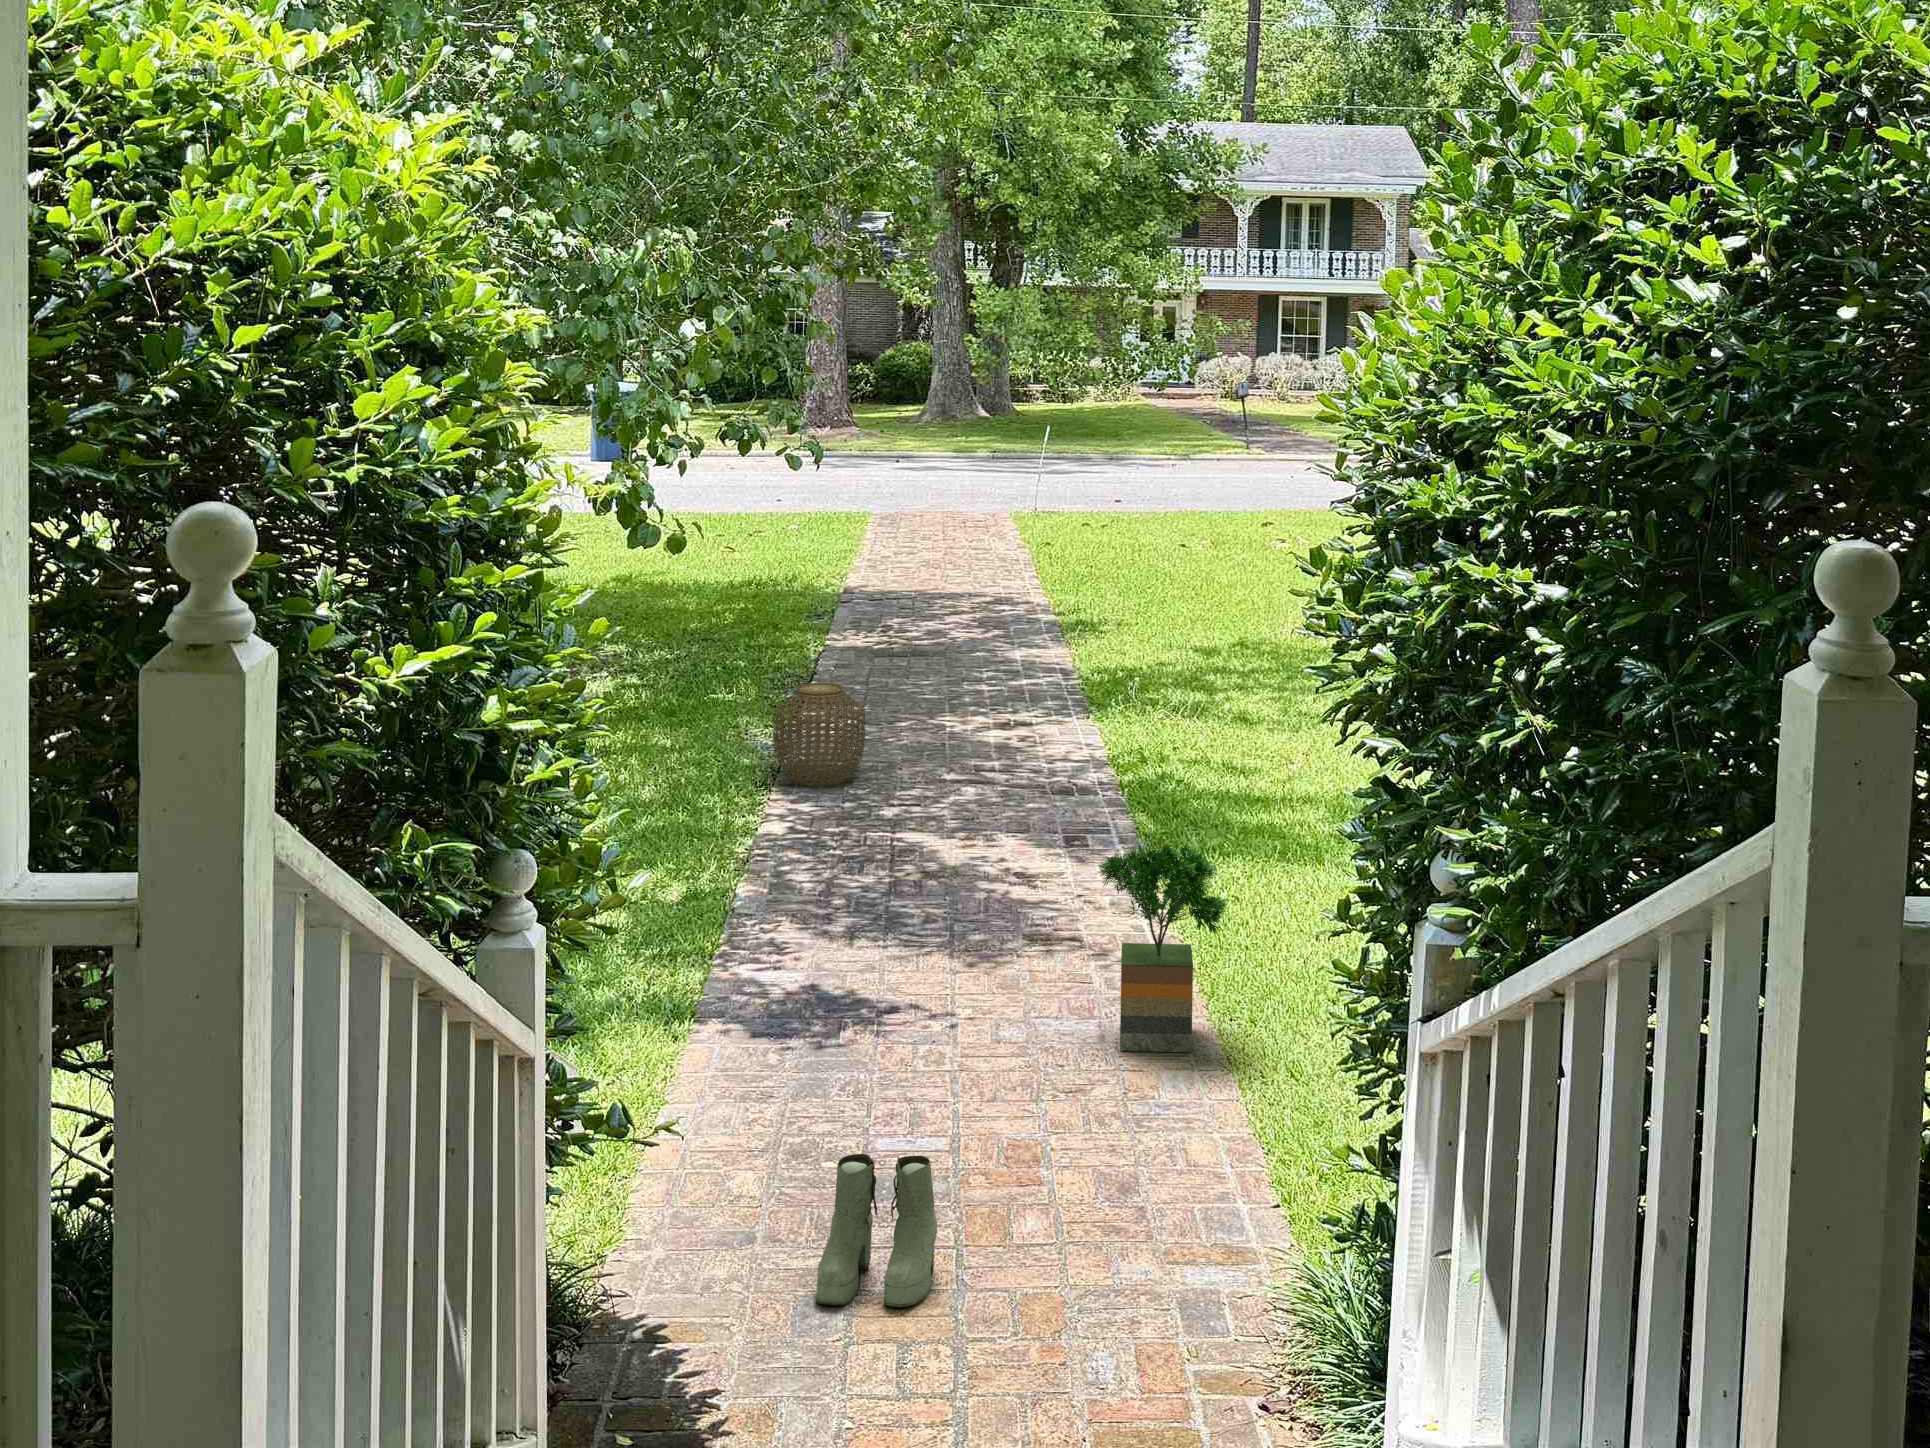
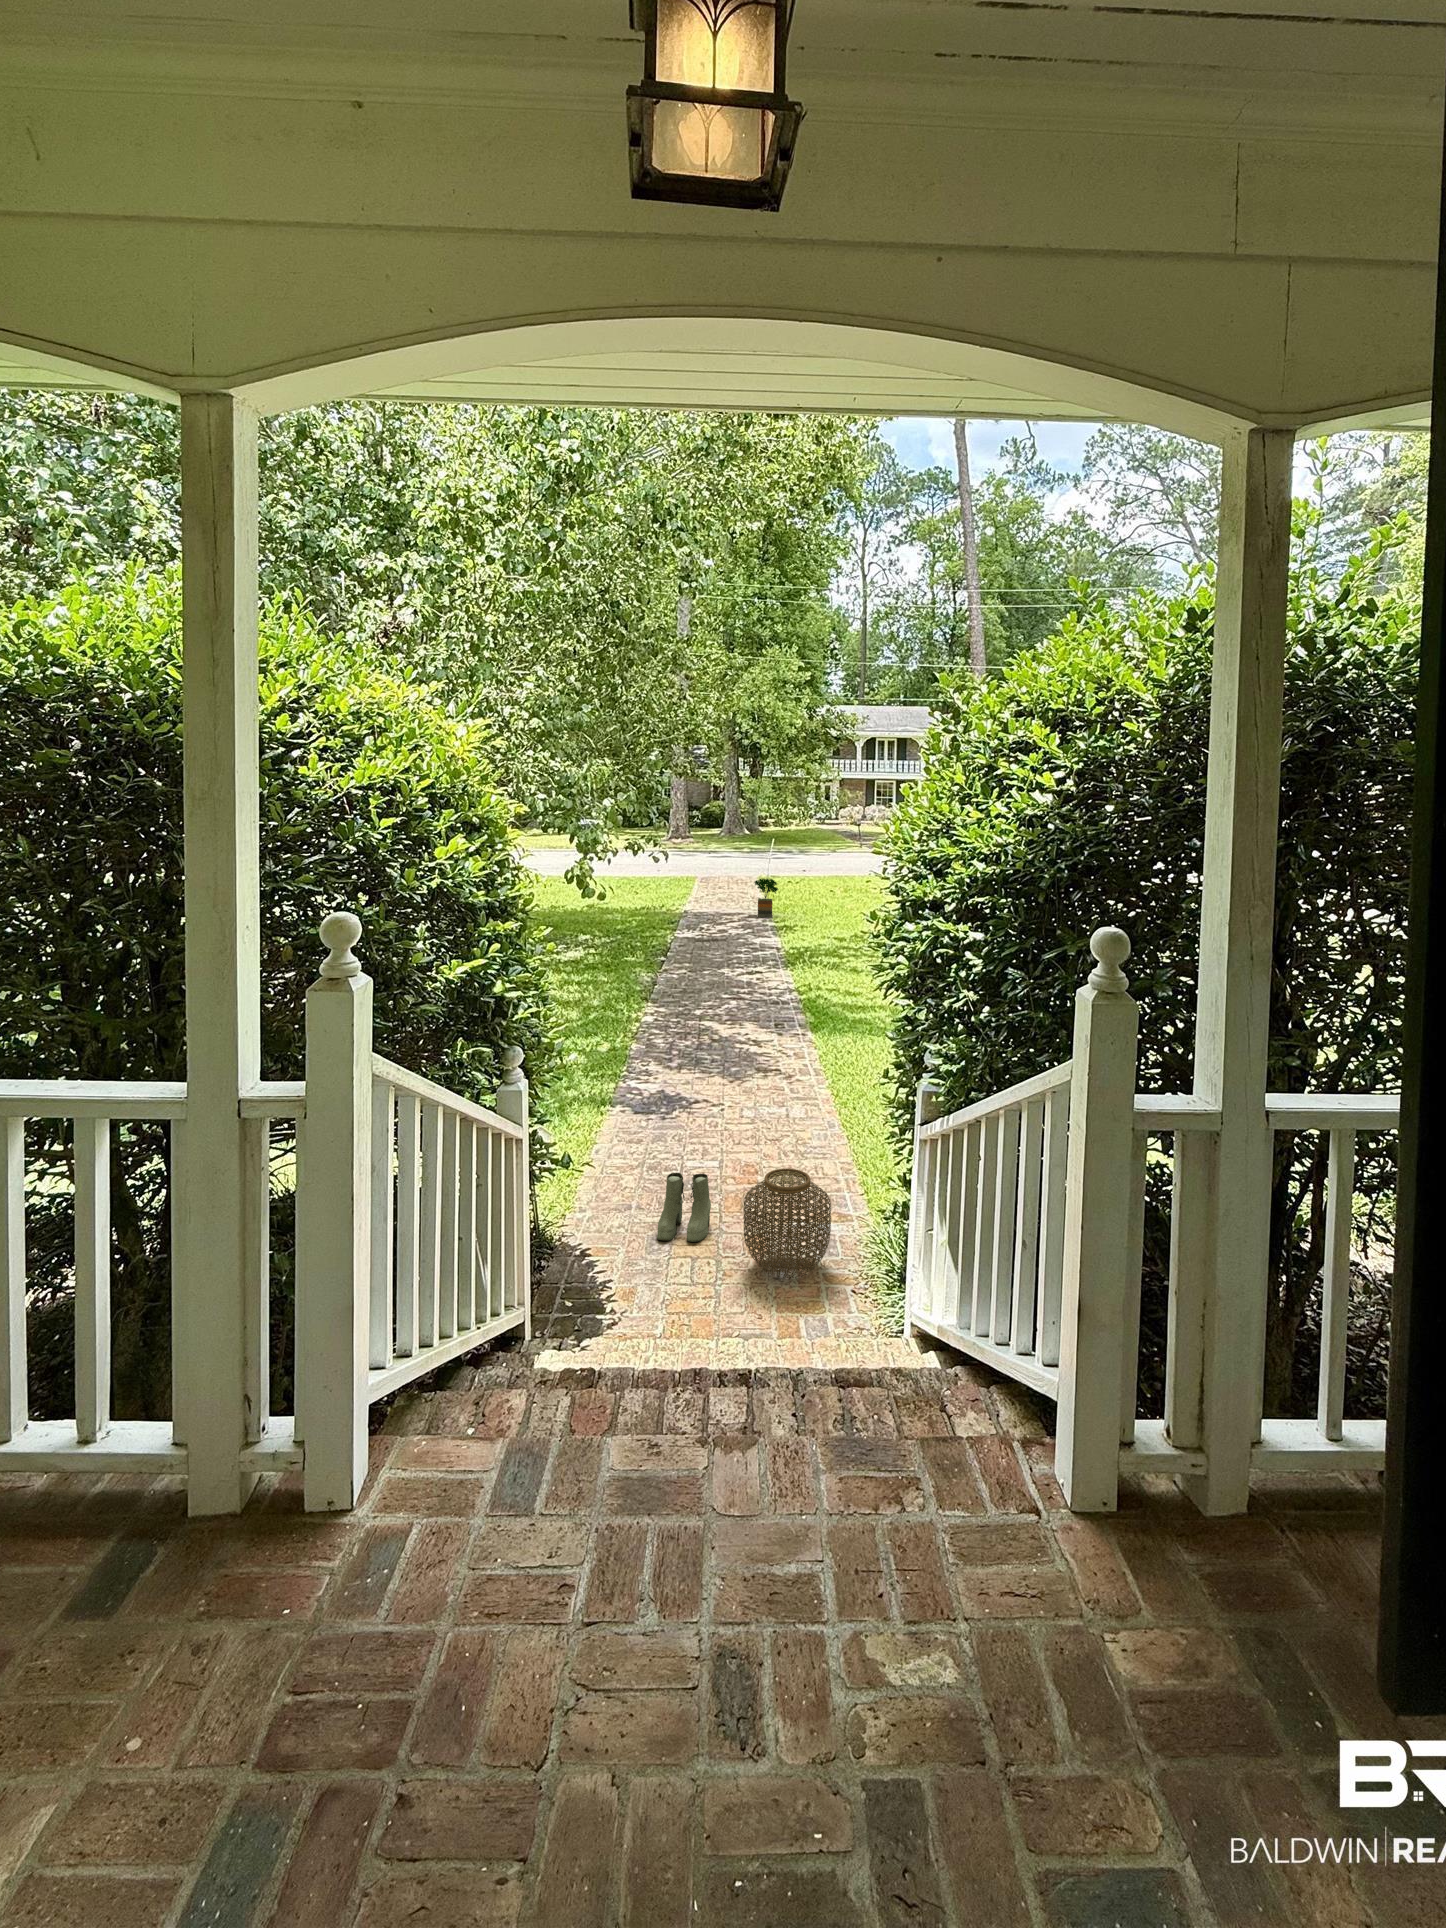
woven basket: present [773,683,865,786] -> present [744,1169,831,1279]
potted tree: present [1098,844,1228,1052] -> present [754,879,778,918]

